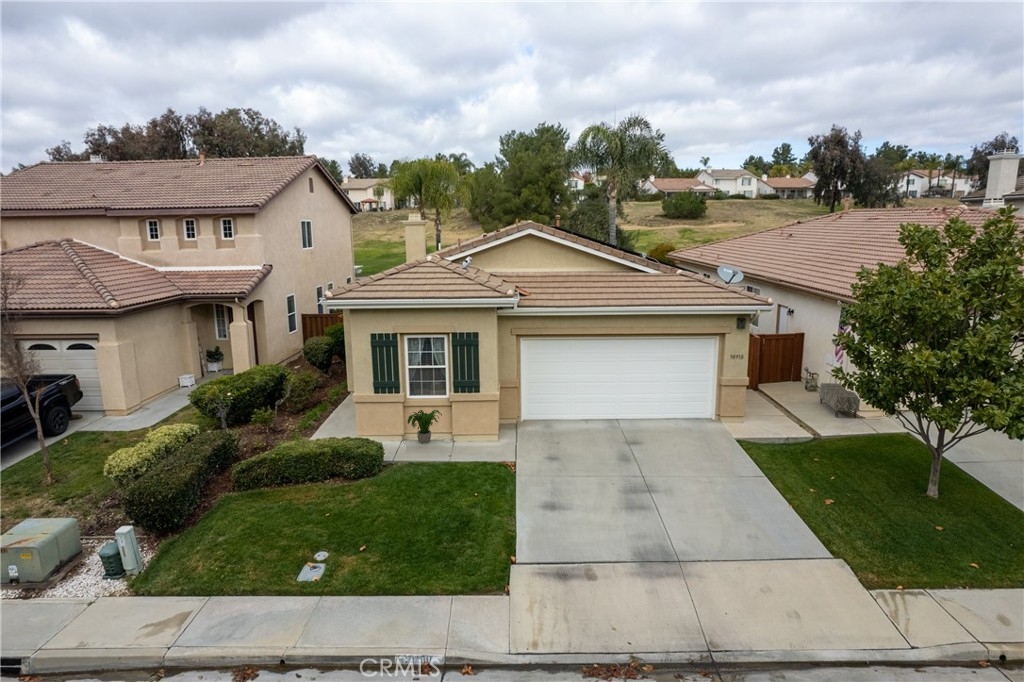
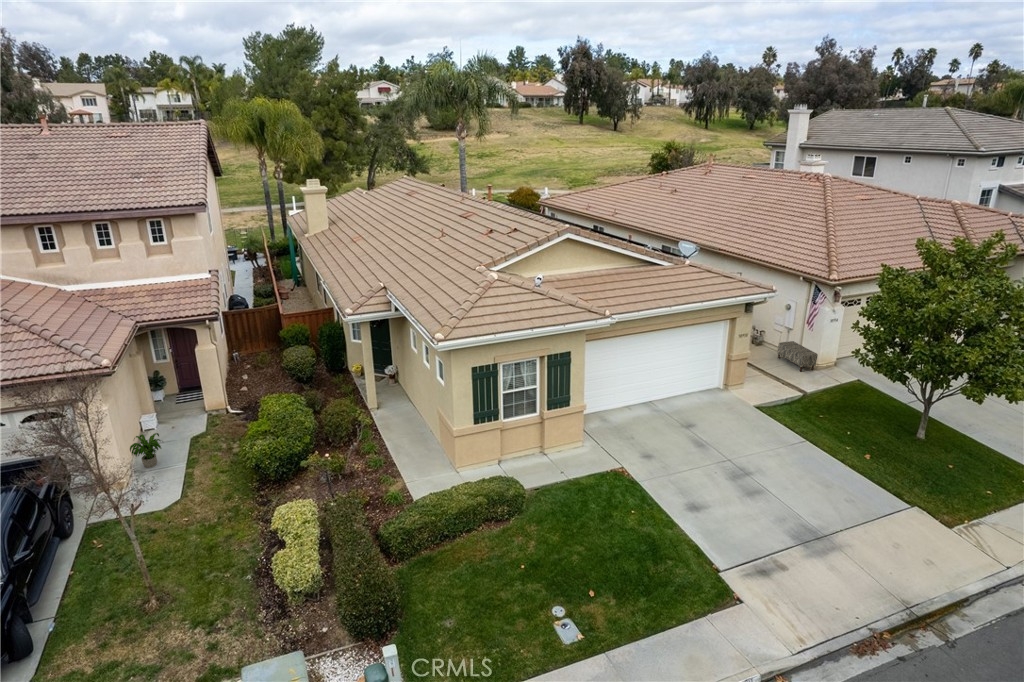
potted plant: present [408,410,442,443] -> present [130,433,161,468]

